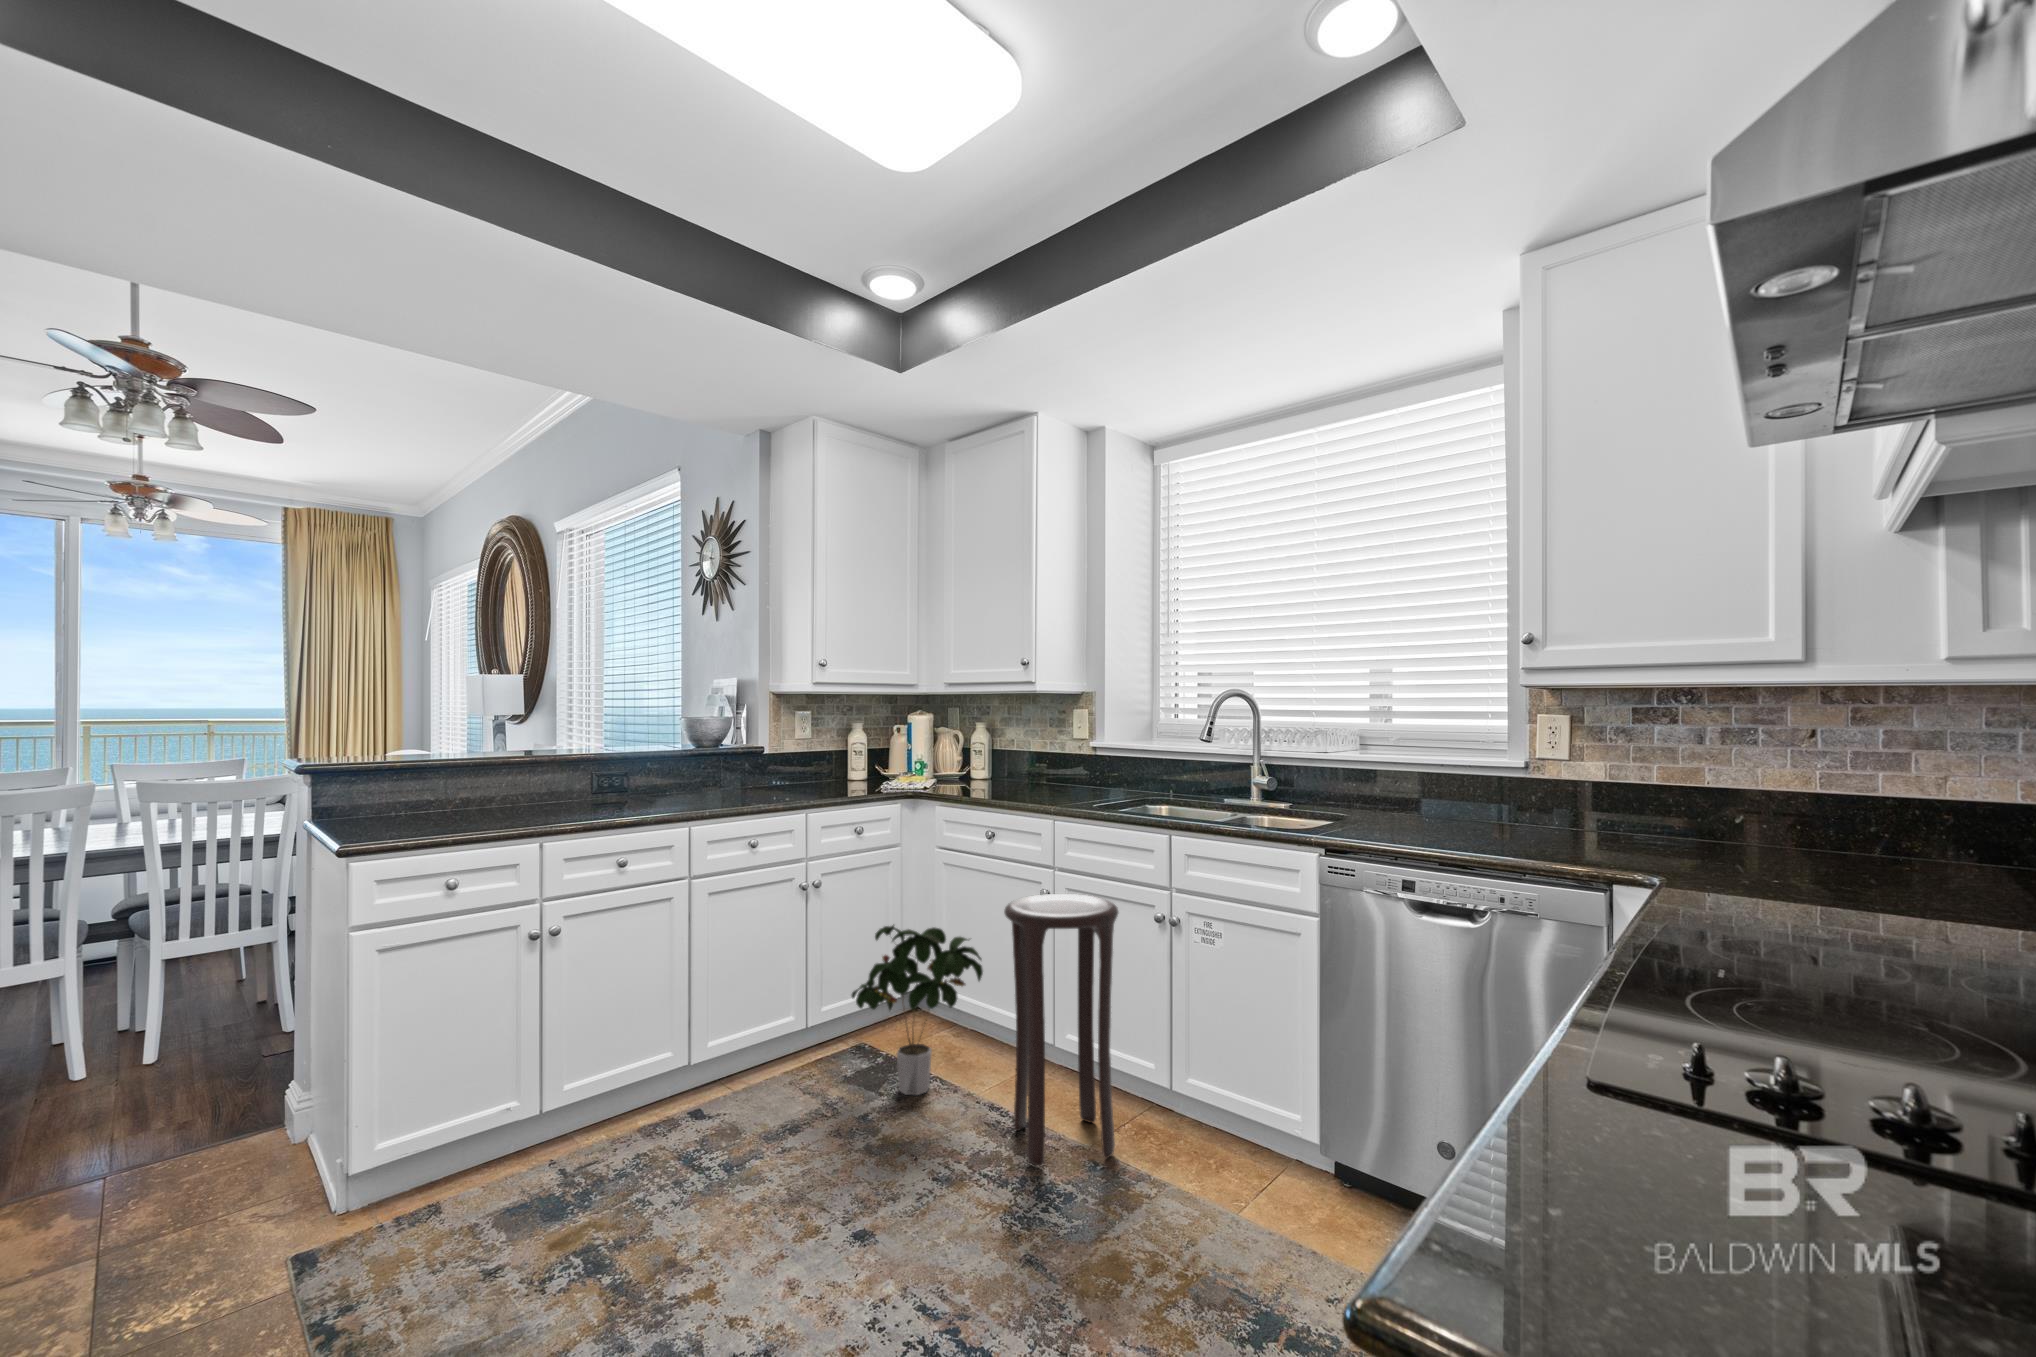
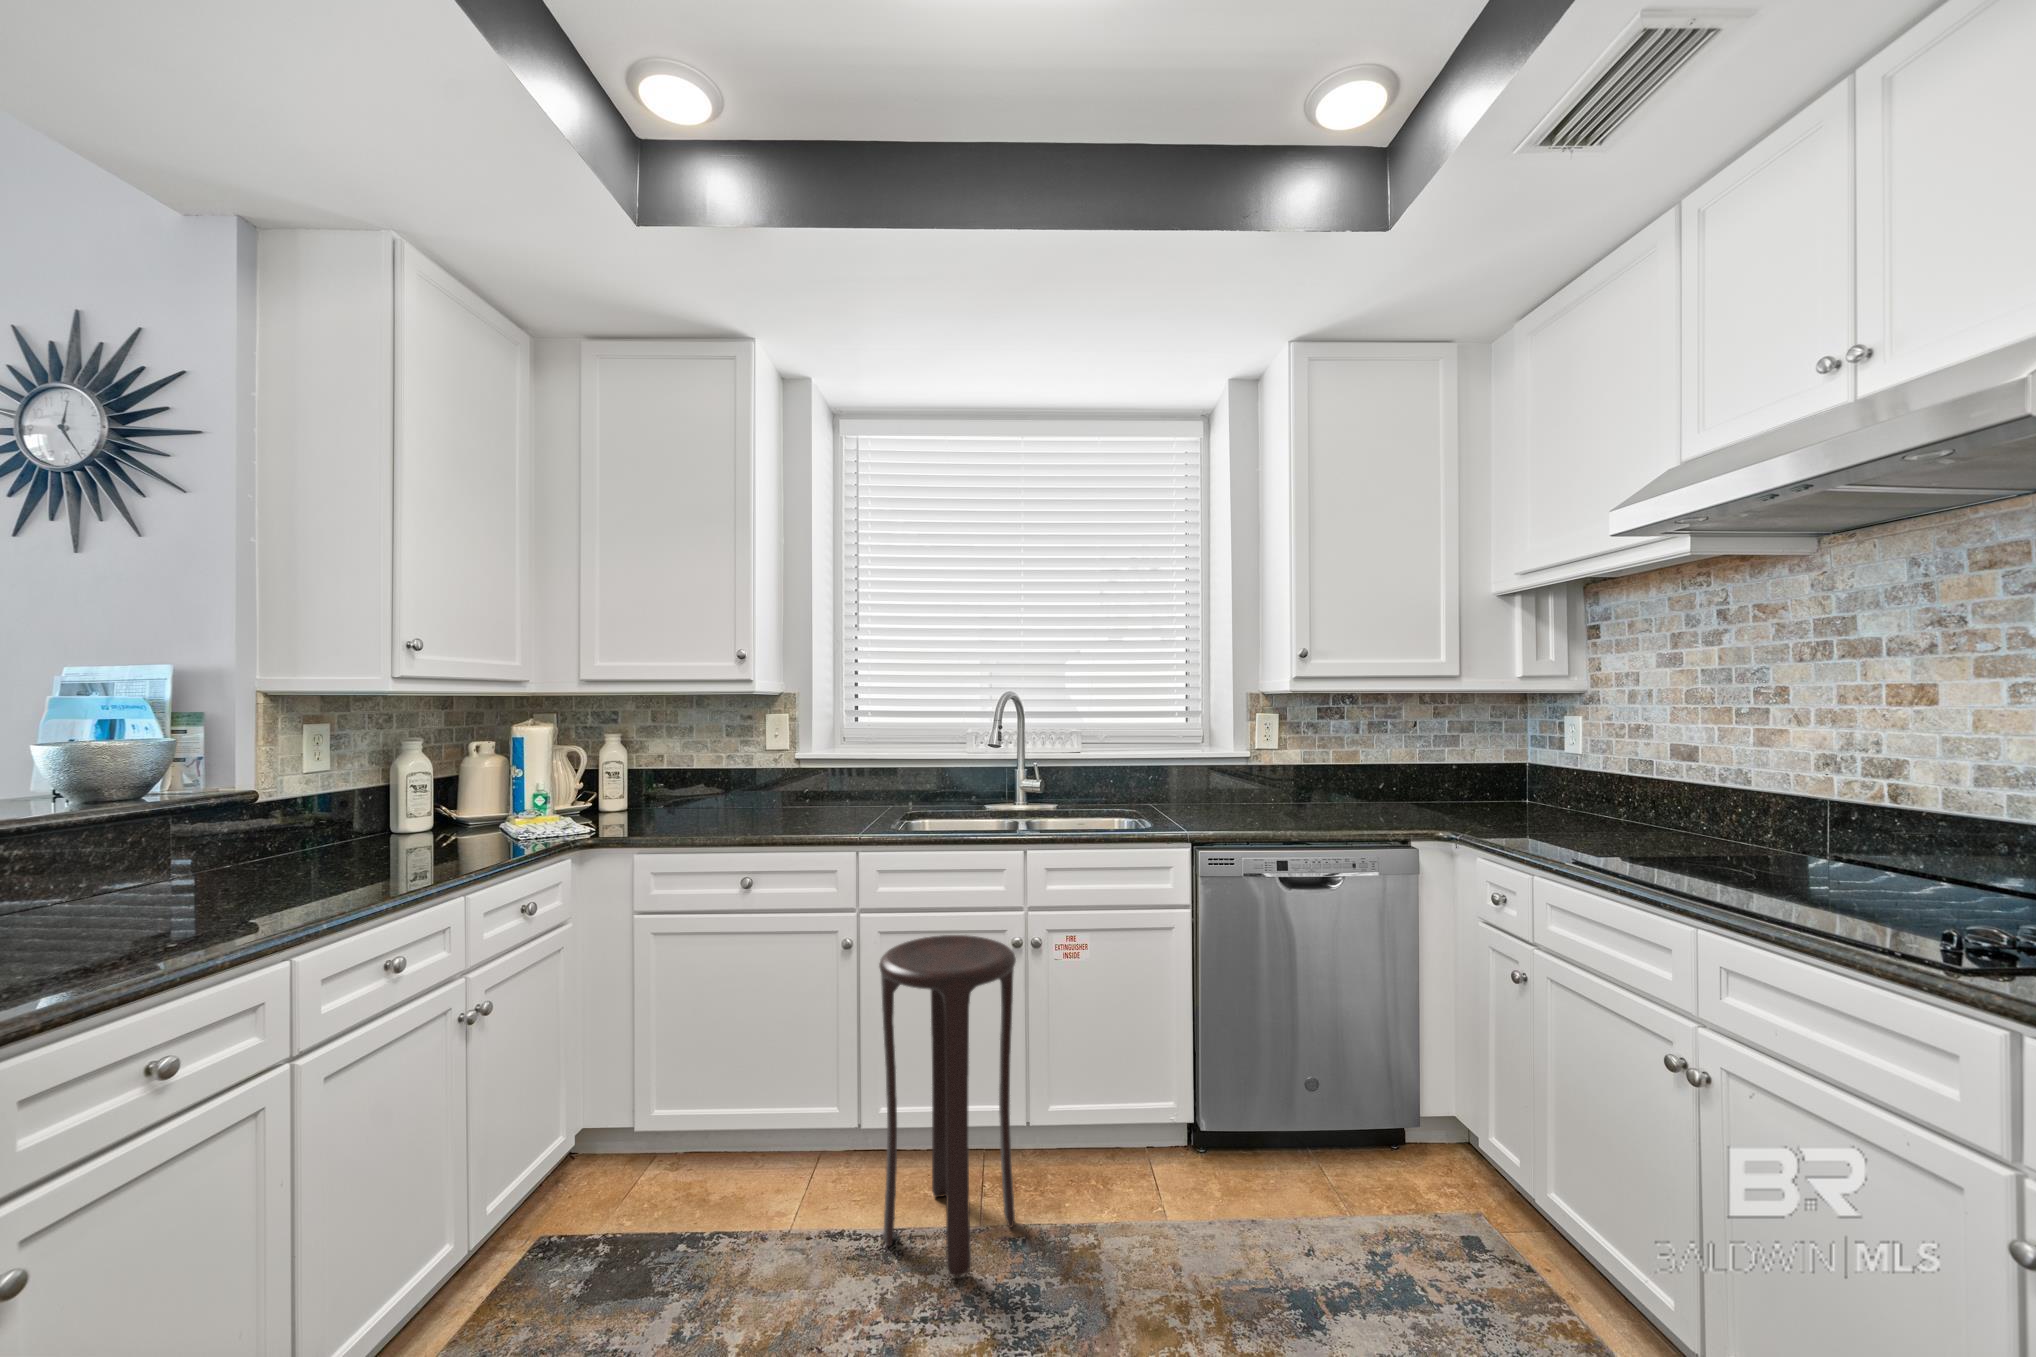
potted plant: present [852,924,983,1095] -> none [577,1023,803,1273]

